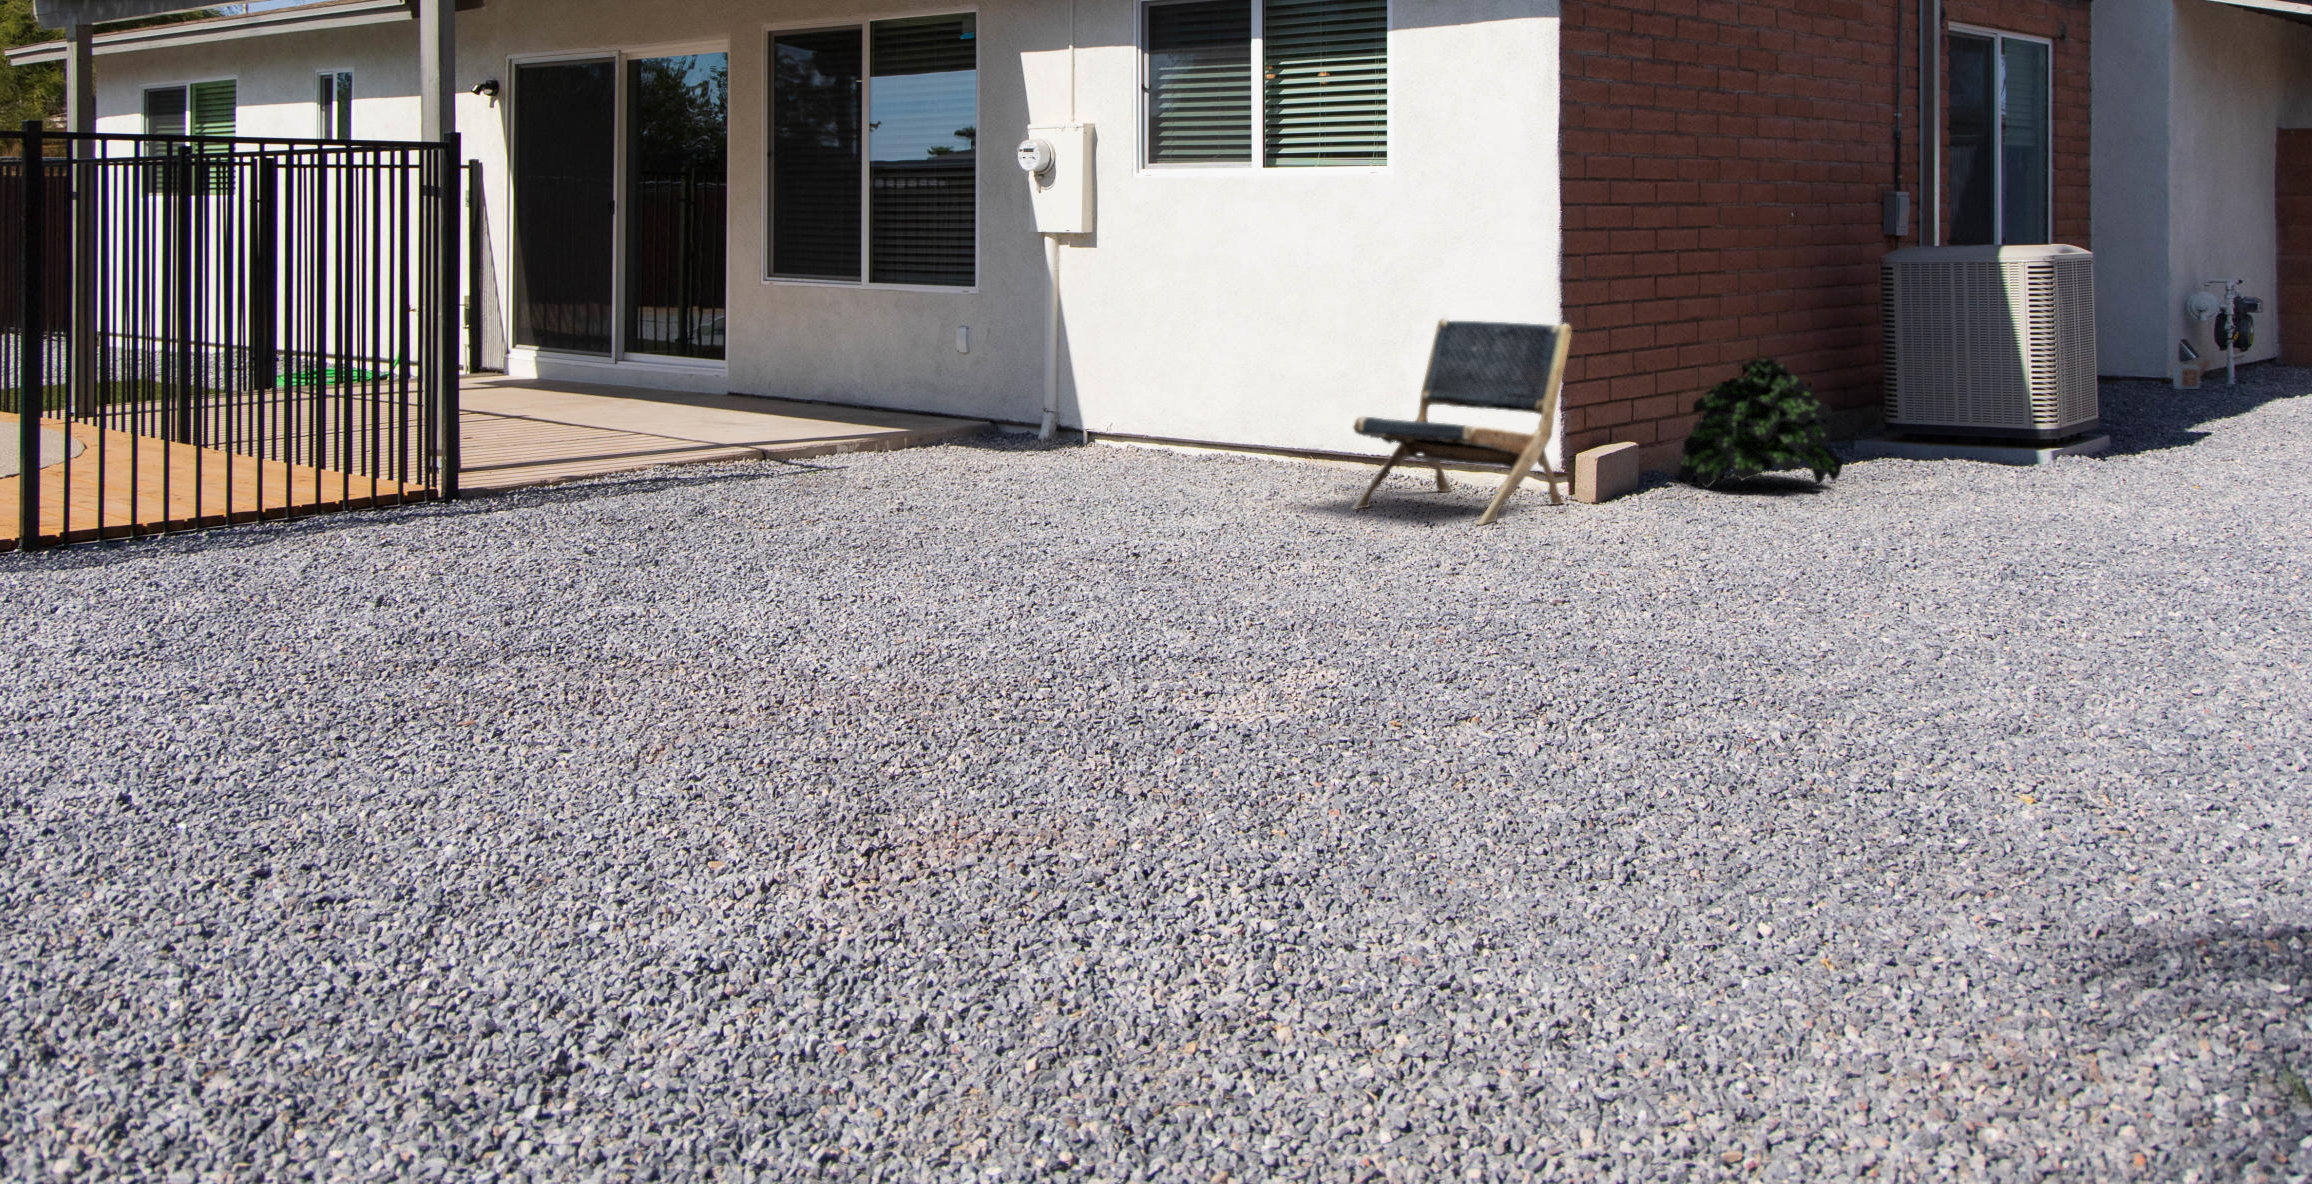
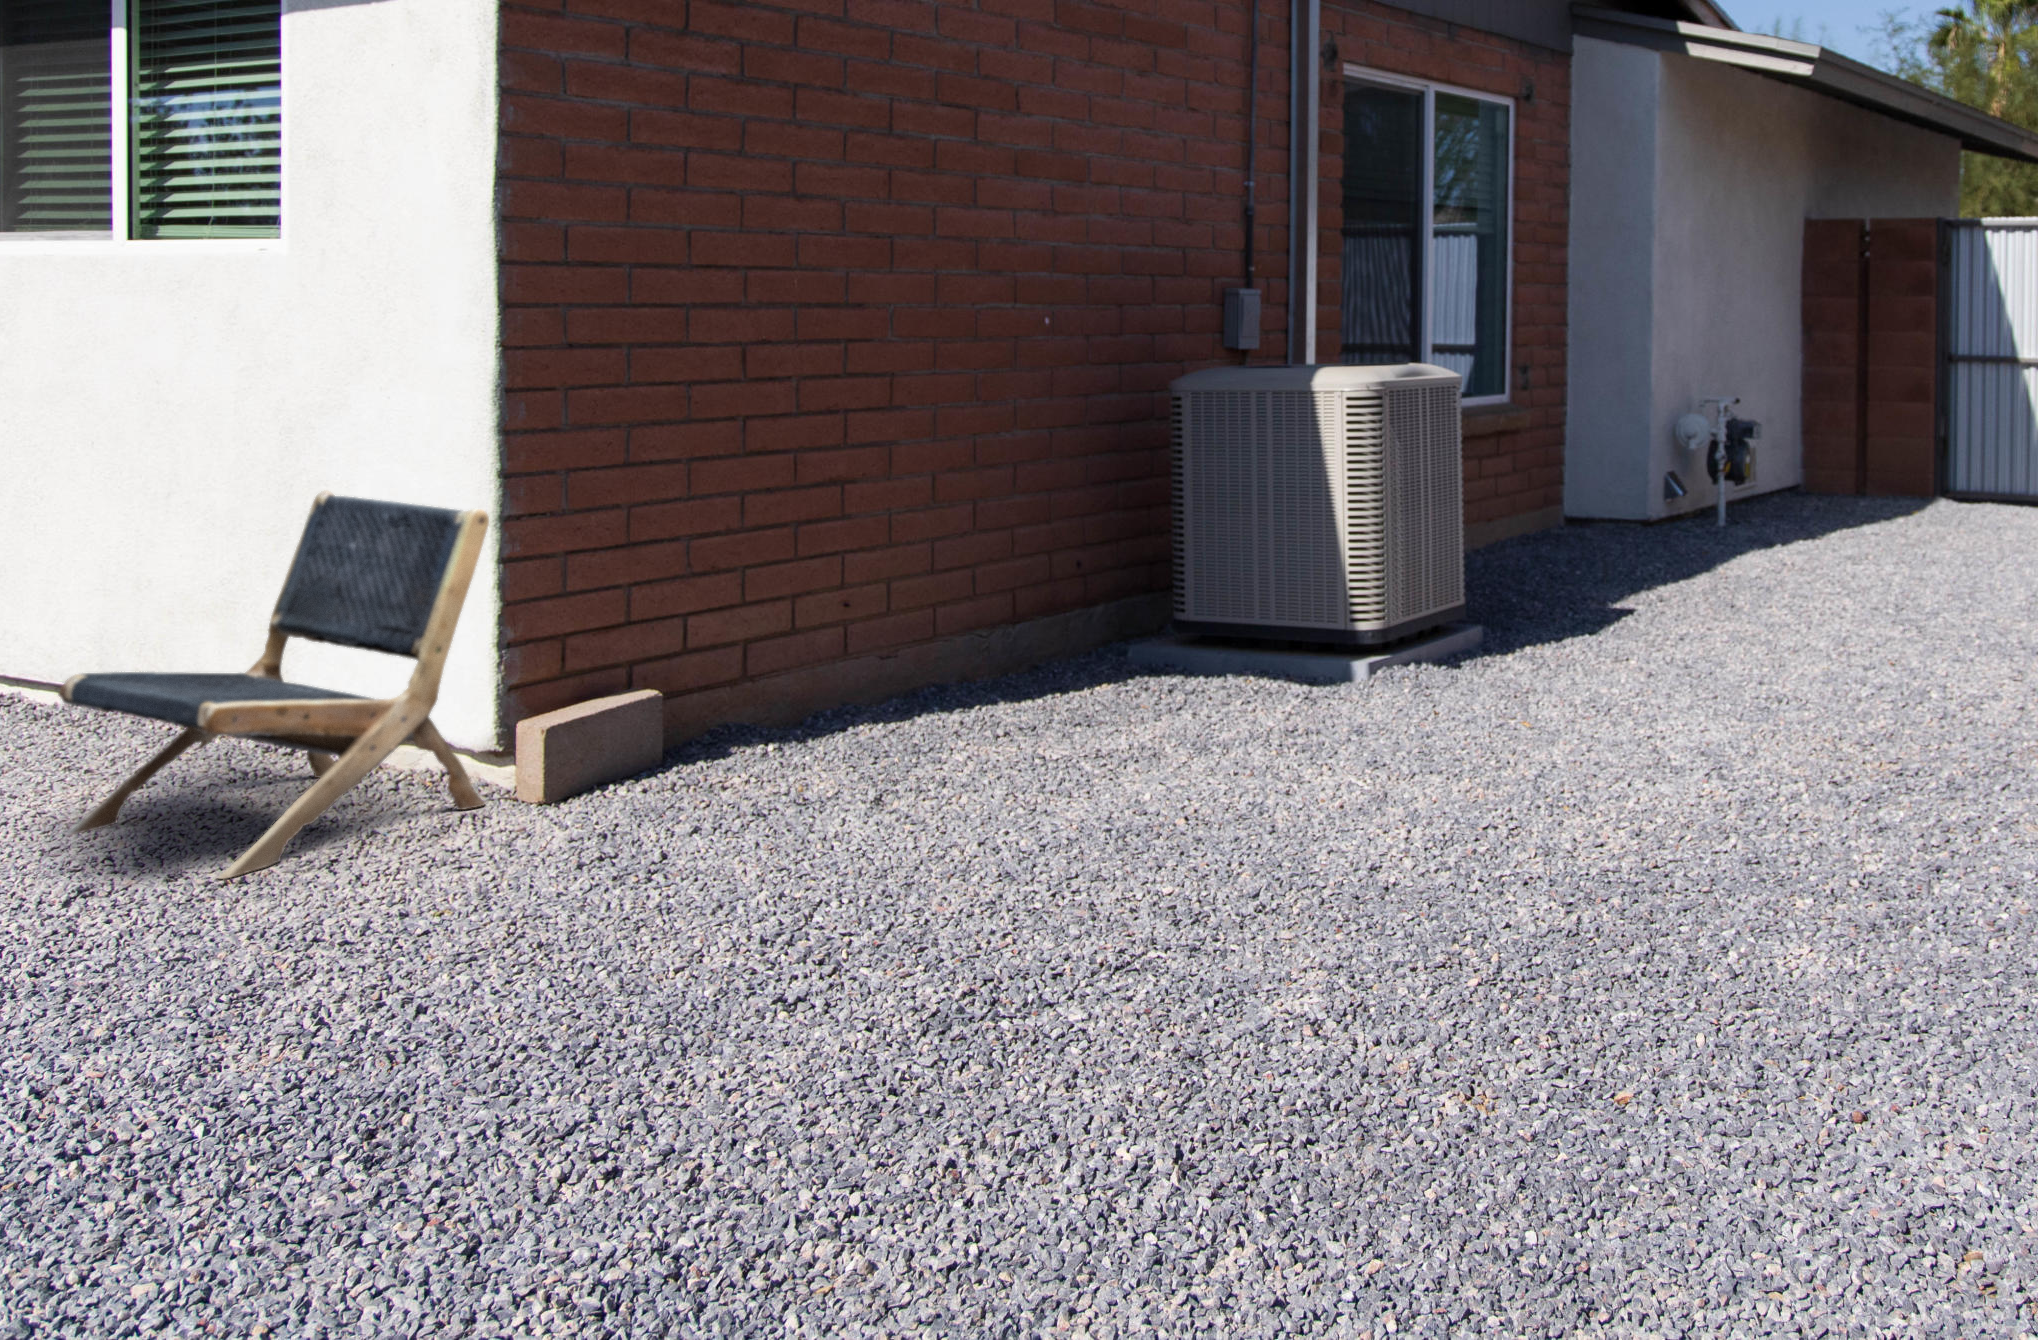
potted plant: present [1680,358,1843,488] -> none [764,545,1000,757]
watering can: present [2167,360,2210,389] -> none [1649,492,1702,528]

